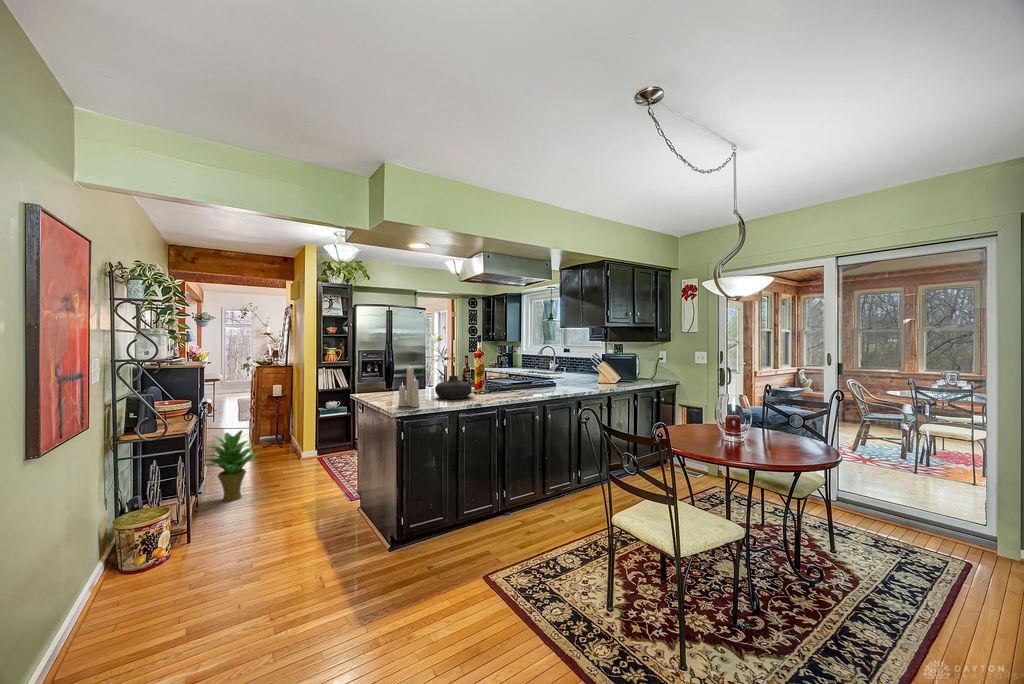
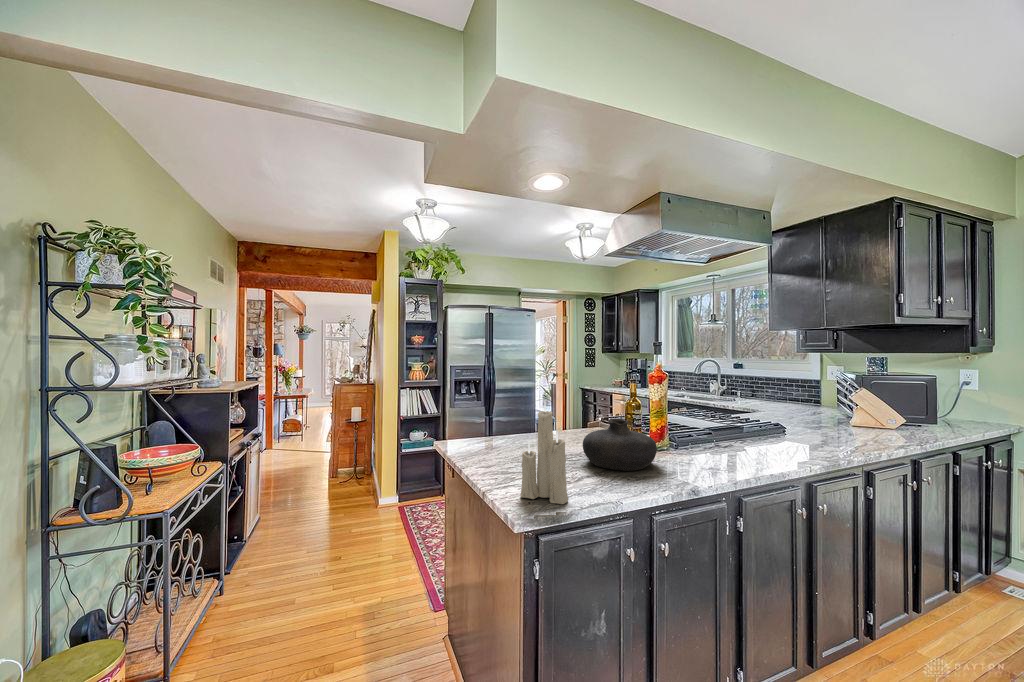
potted plant: present [201,430,260,502] -> none [225,484,311,595]

